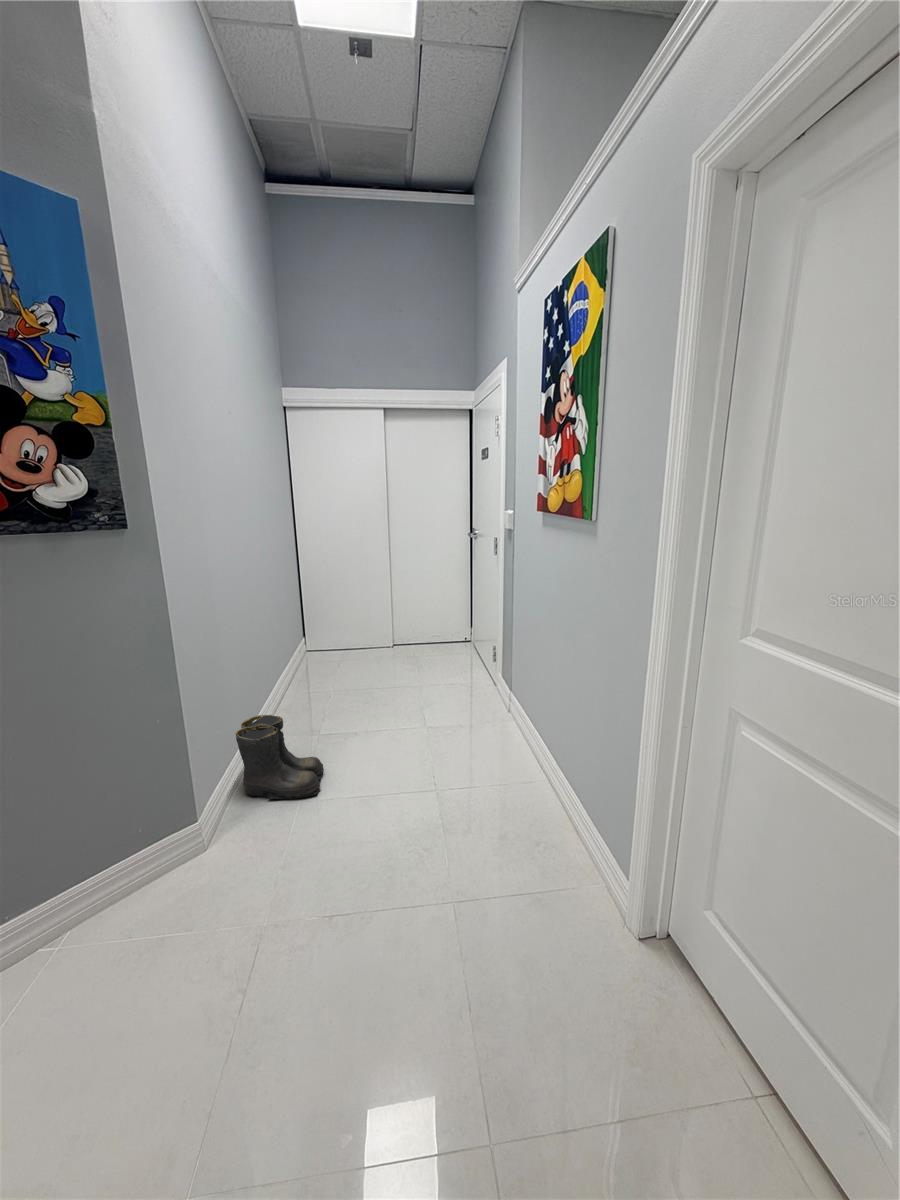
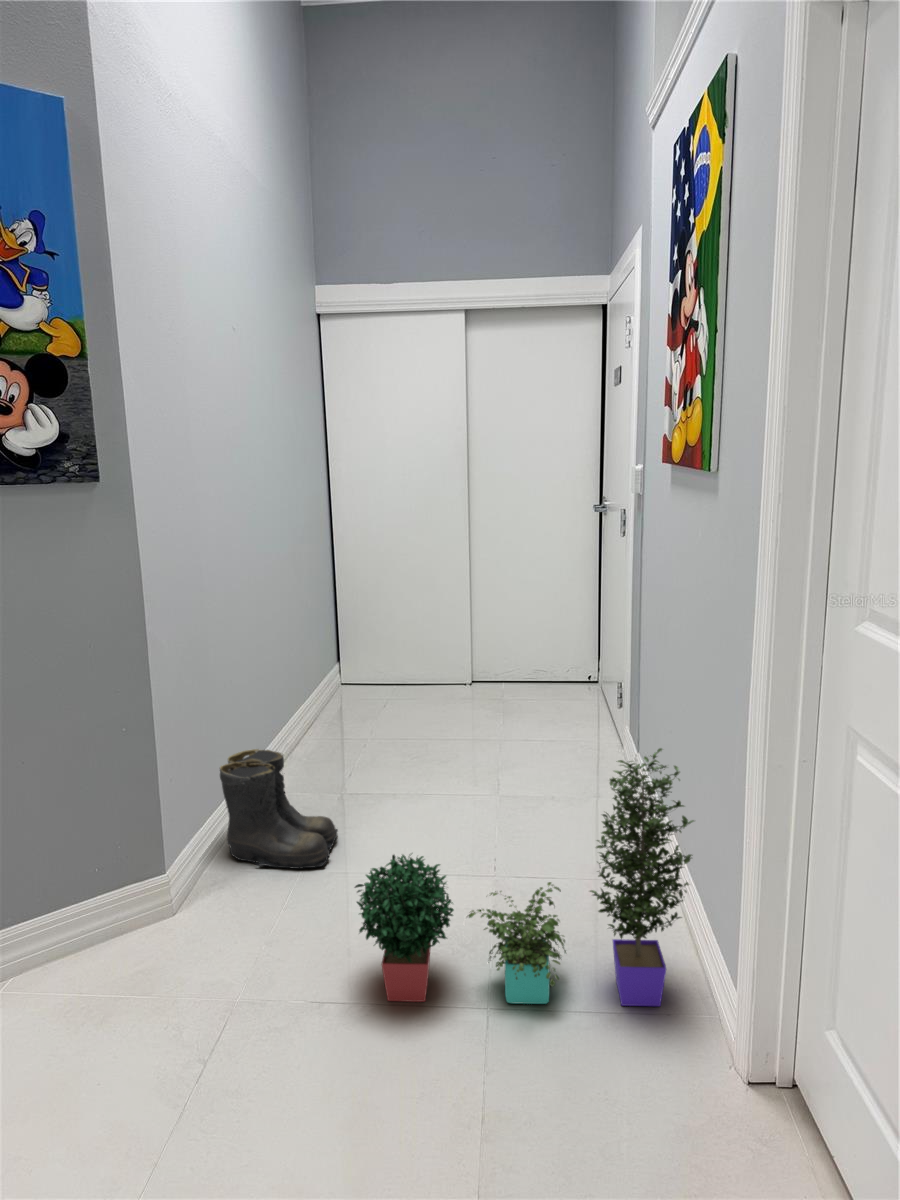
potted plant: none [353,709,588,903] -> present [355,748,694,1006]

